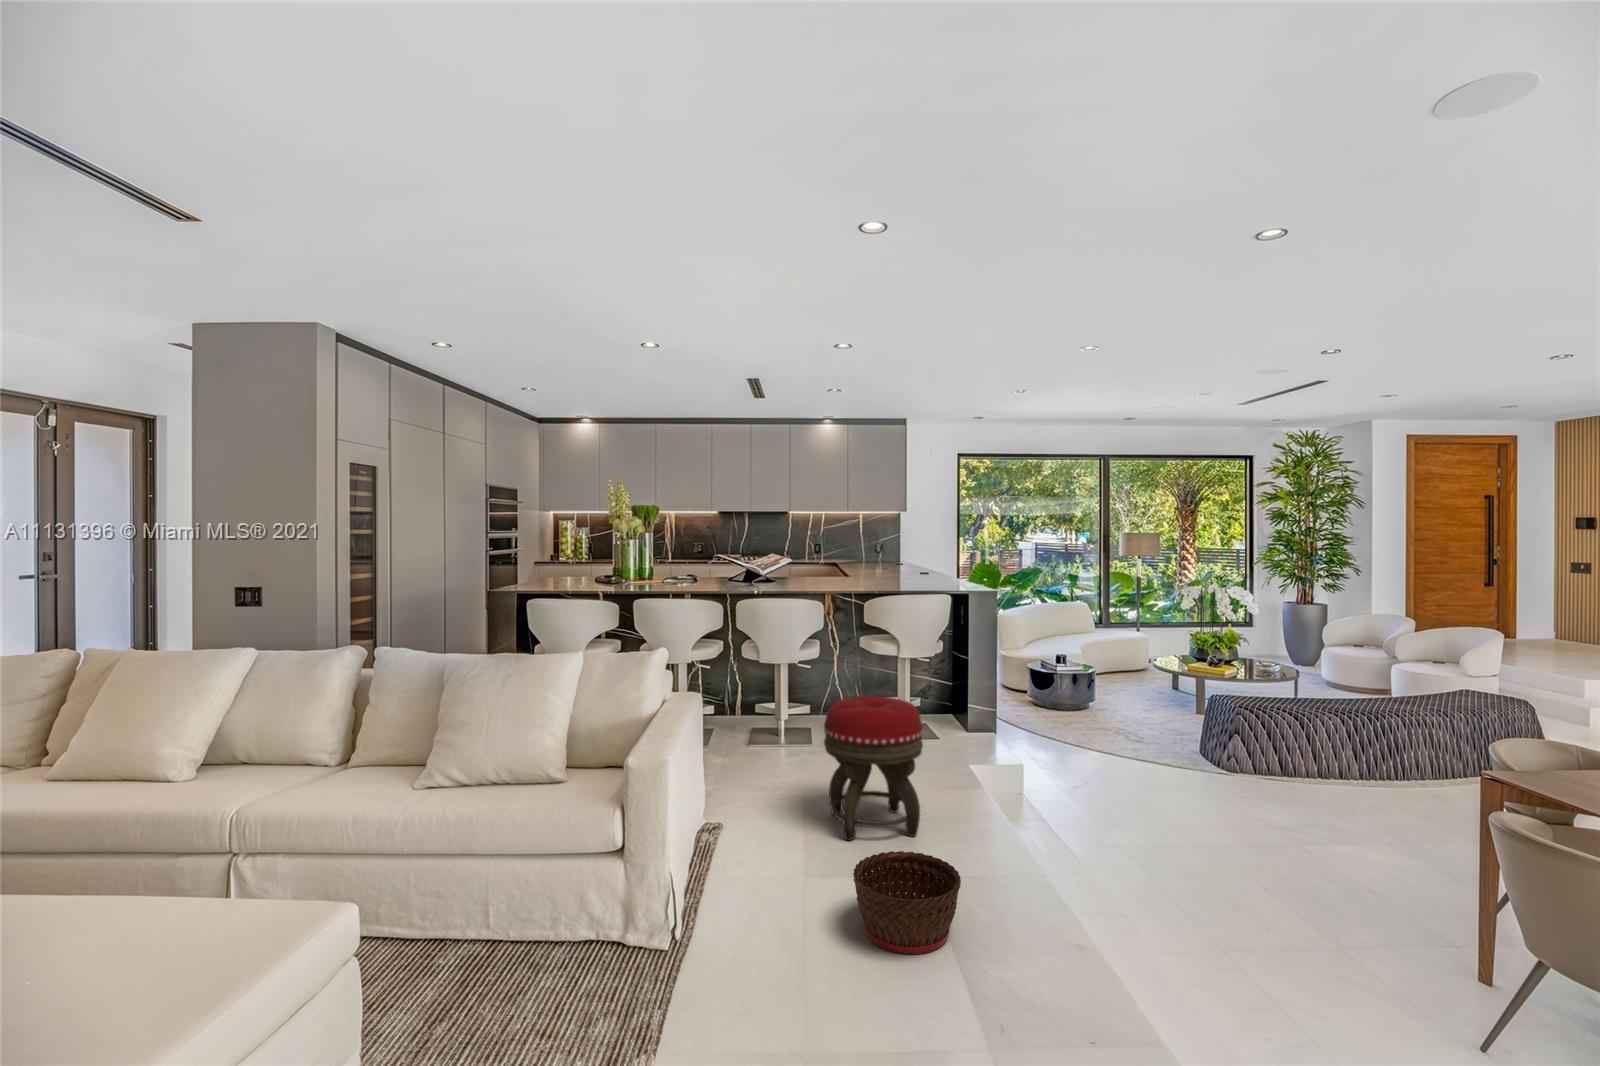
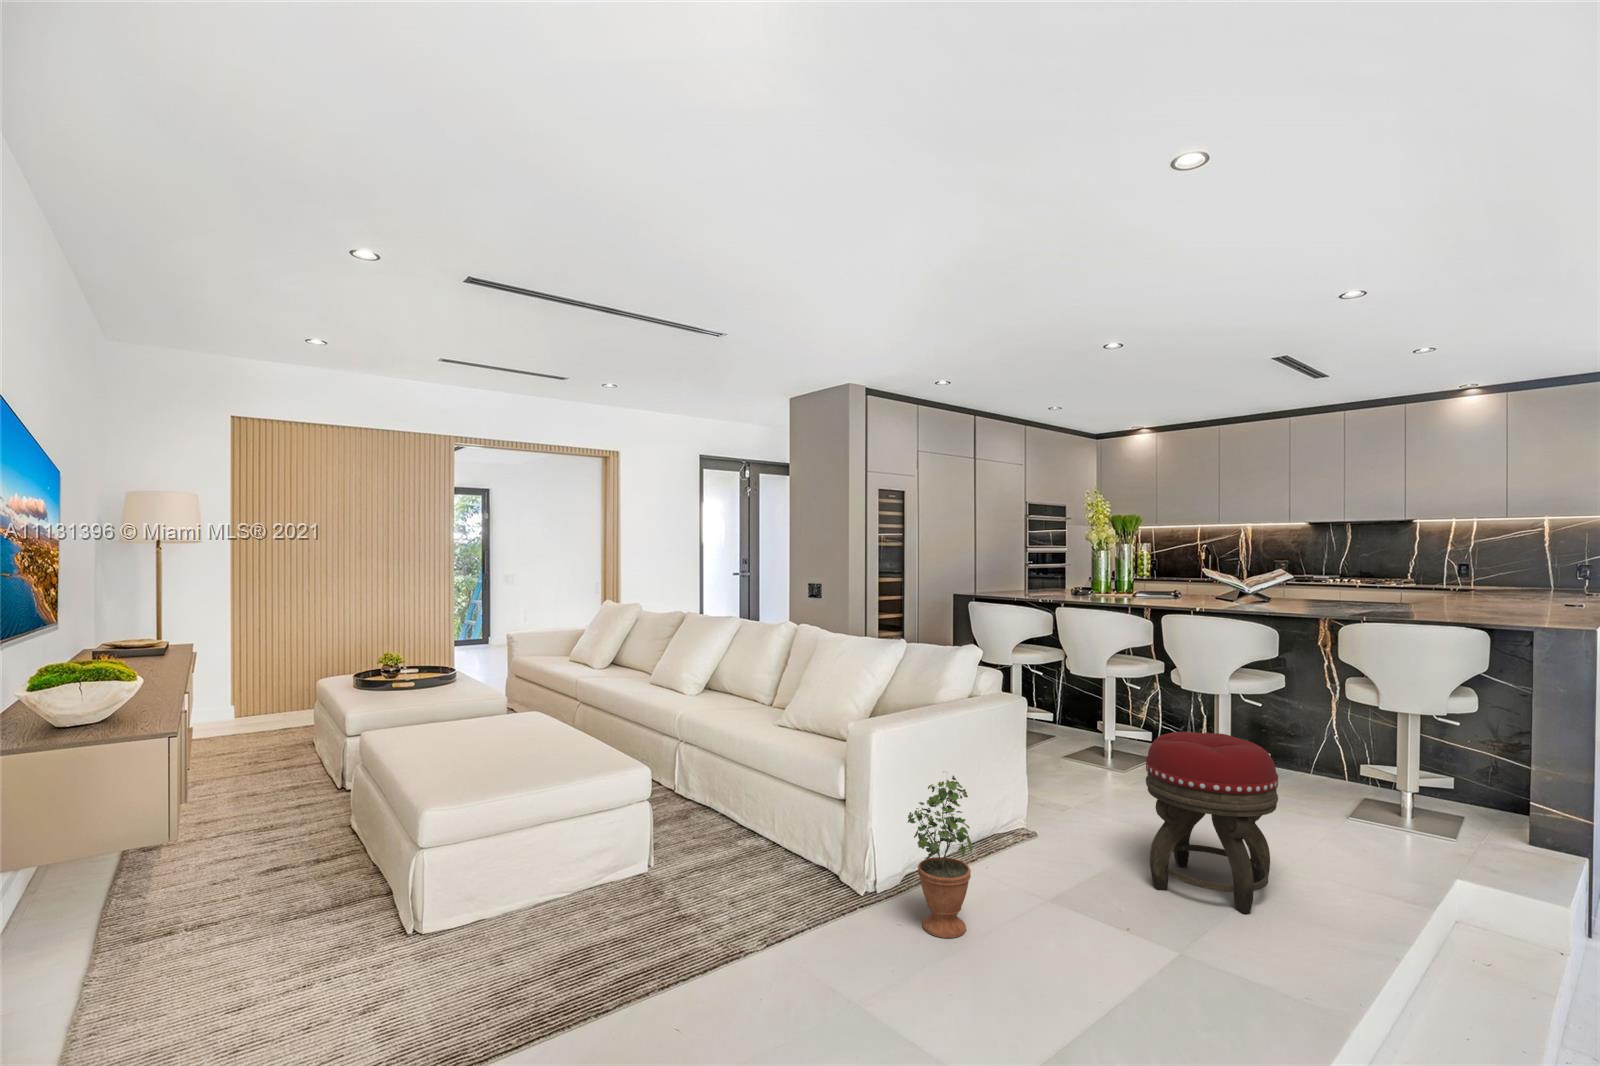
potted plant: none [720,786,787,966] -> present [908,776,972,938]
basket: present [853,851,961,954] -> none [1036,885,1162,1002]

